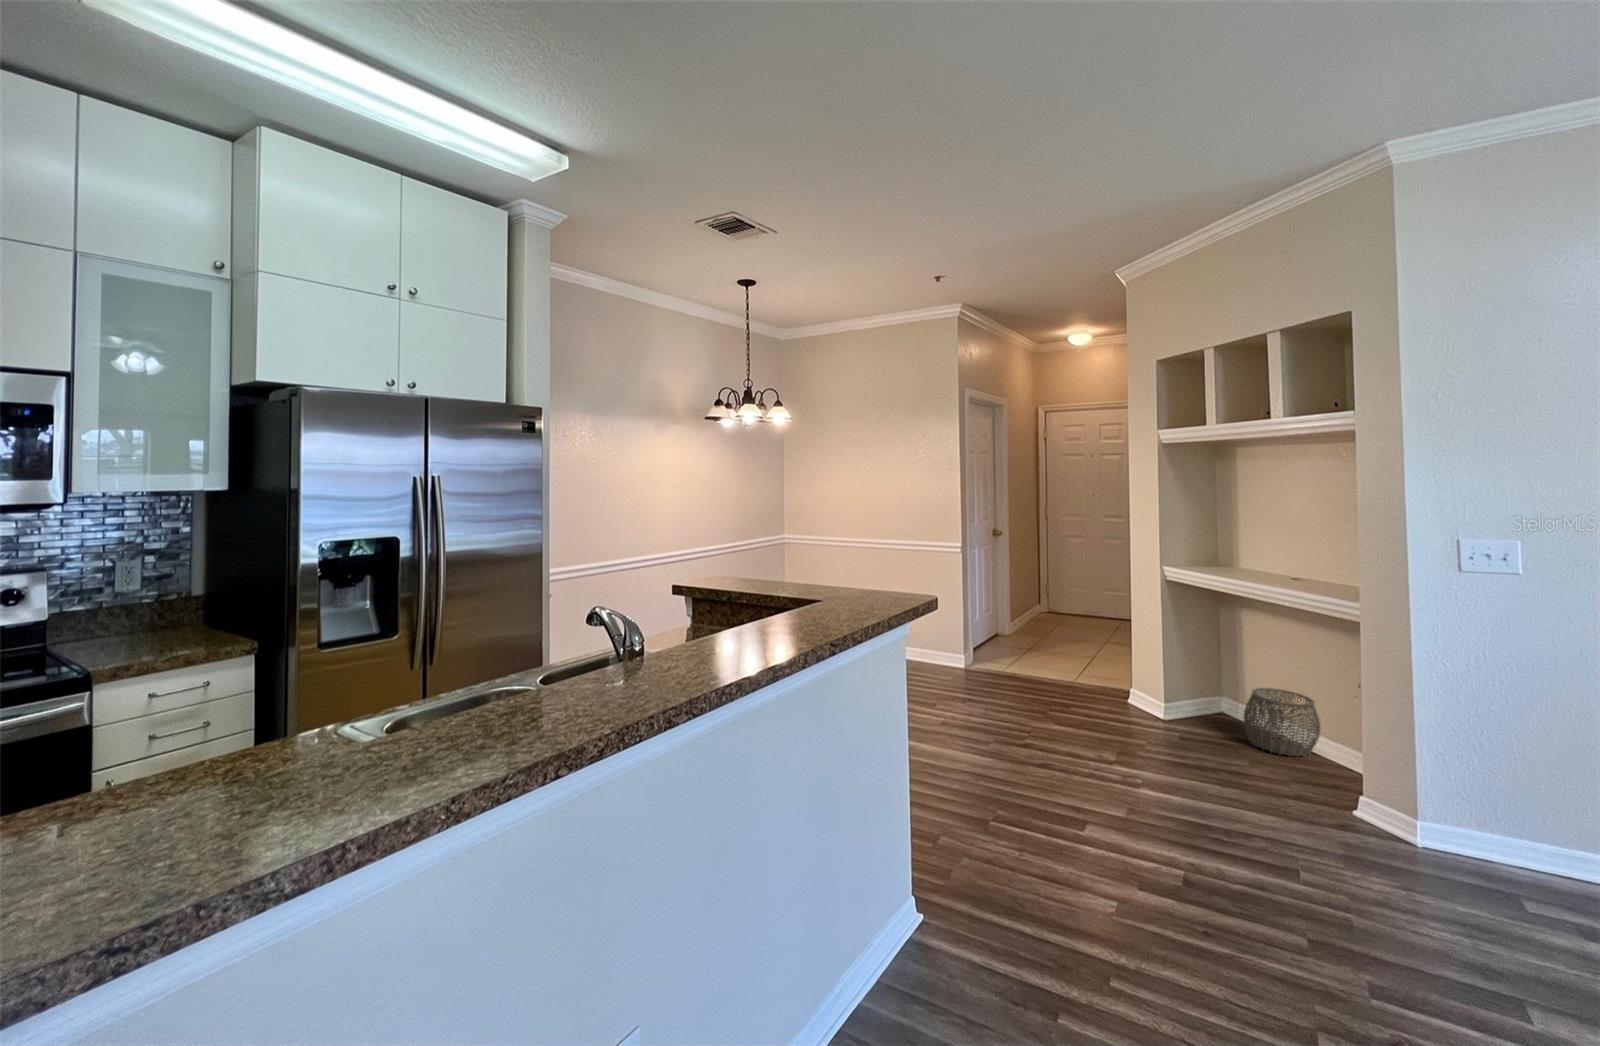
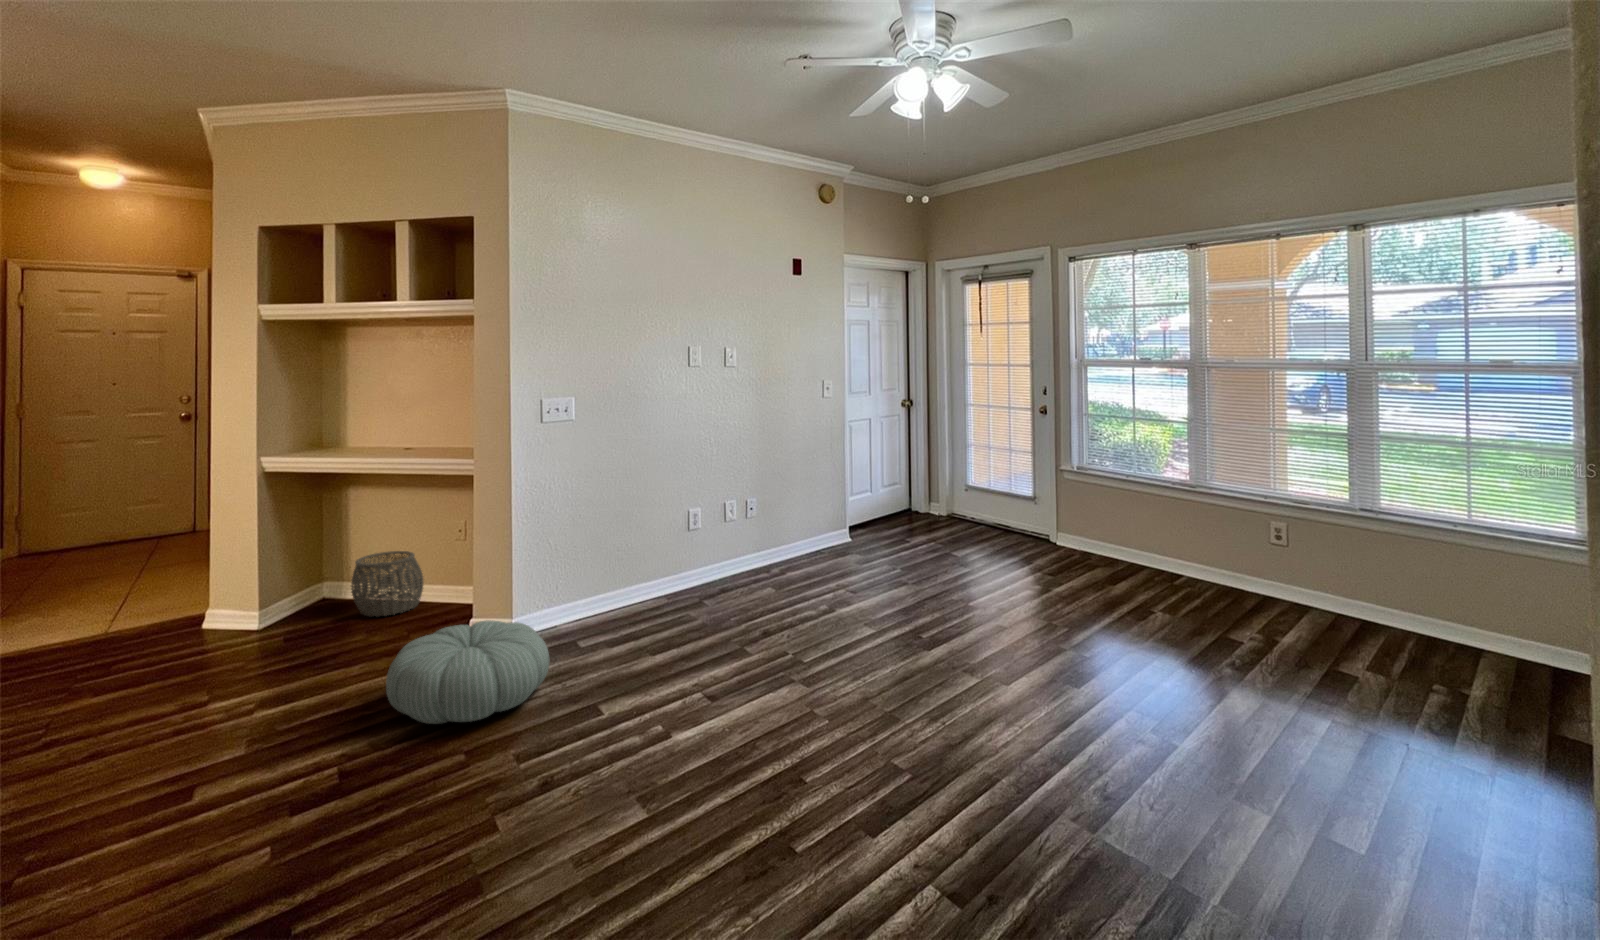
pouf: none [1243,794,1455,929] -> present [386,620,549,724]

